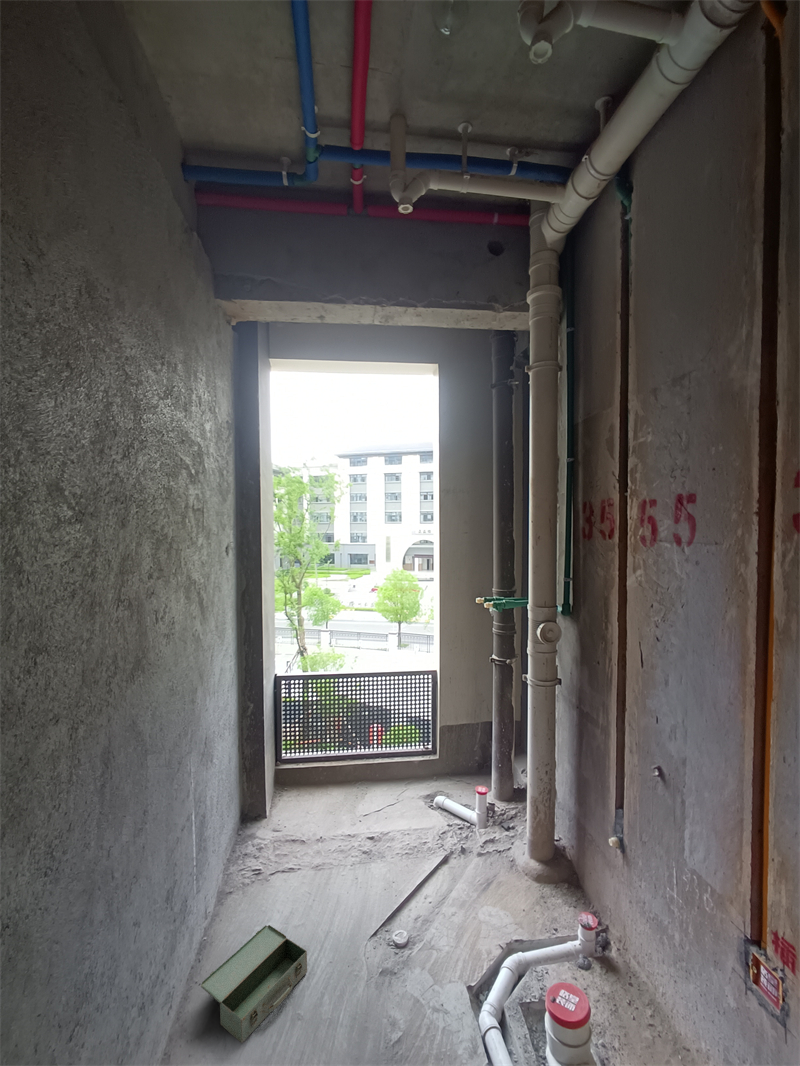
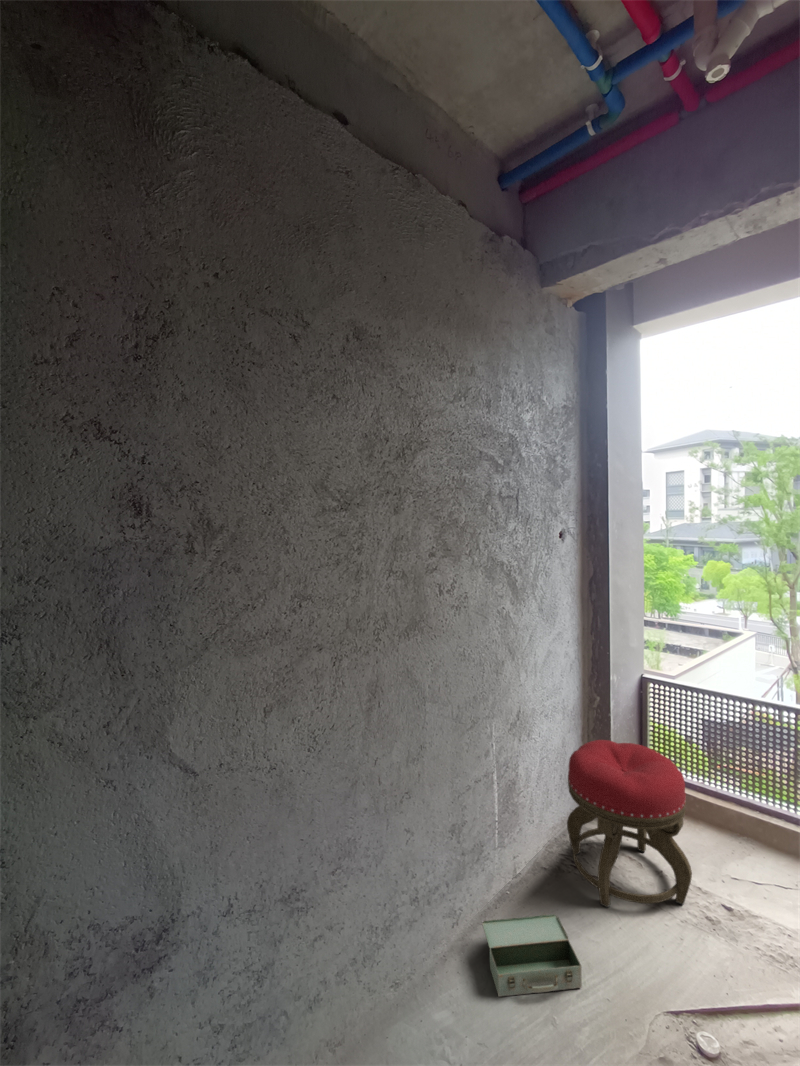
stool: none [241,734,350,892] -> present [567,740,692,907]

